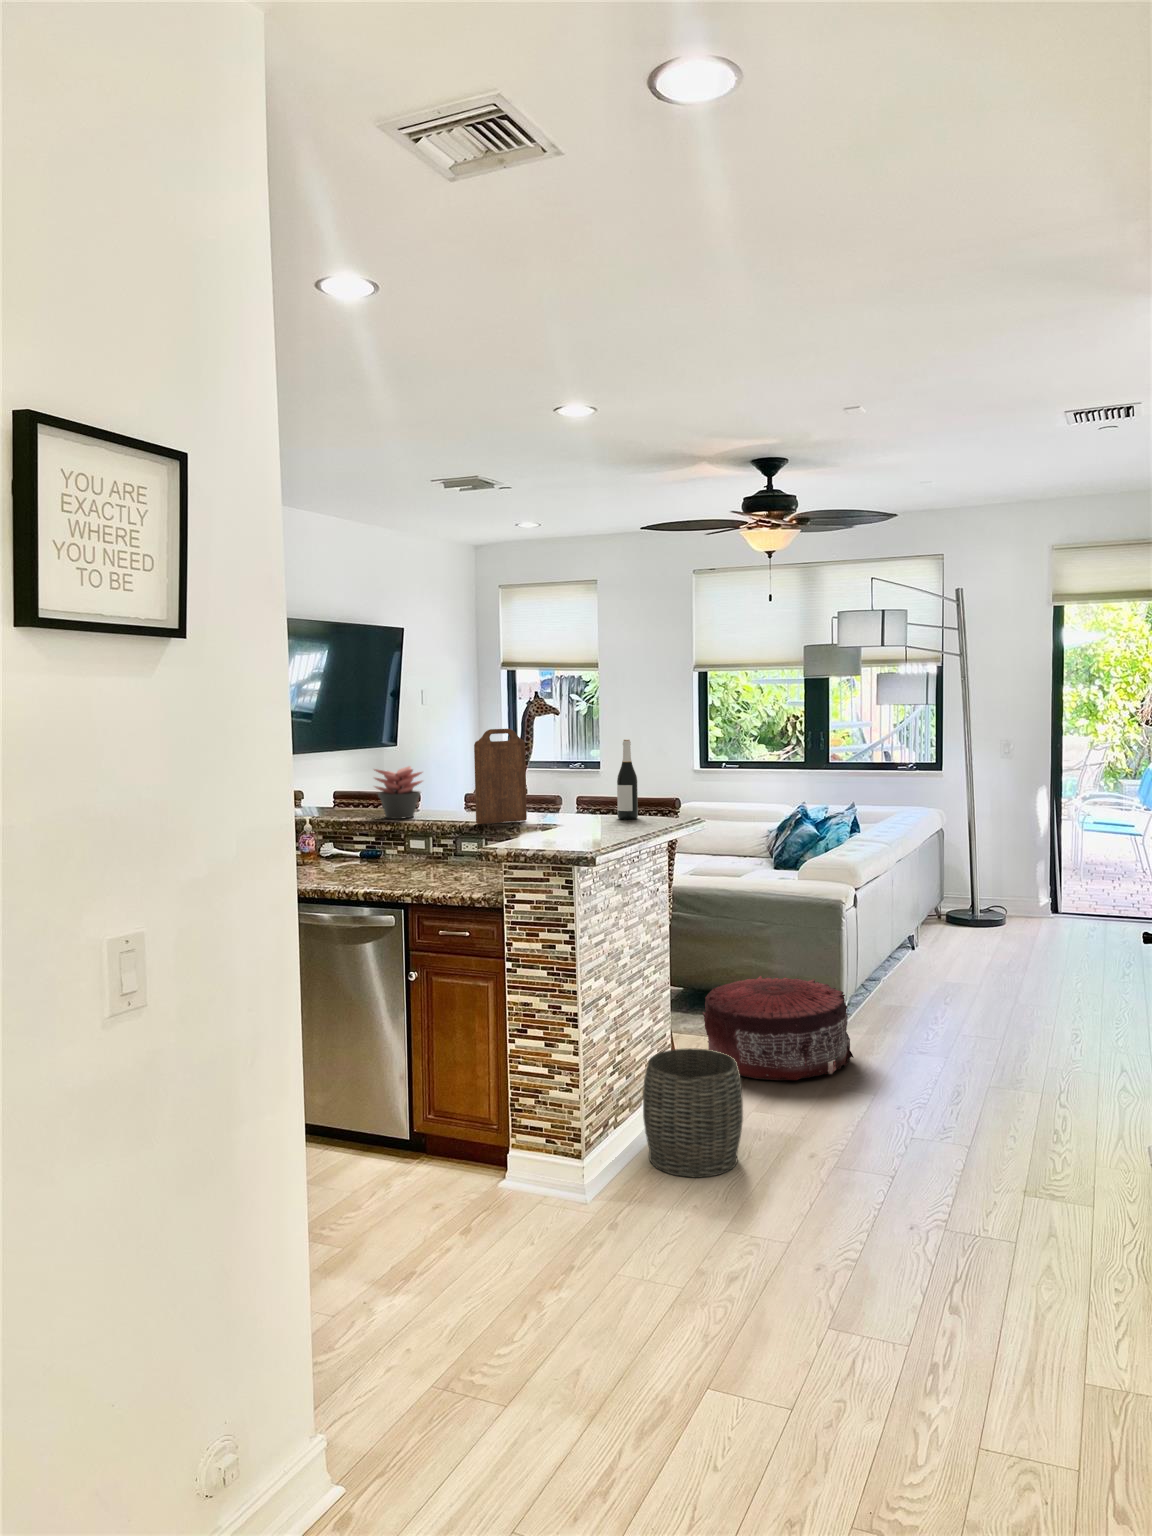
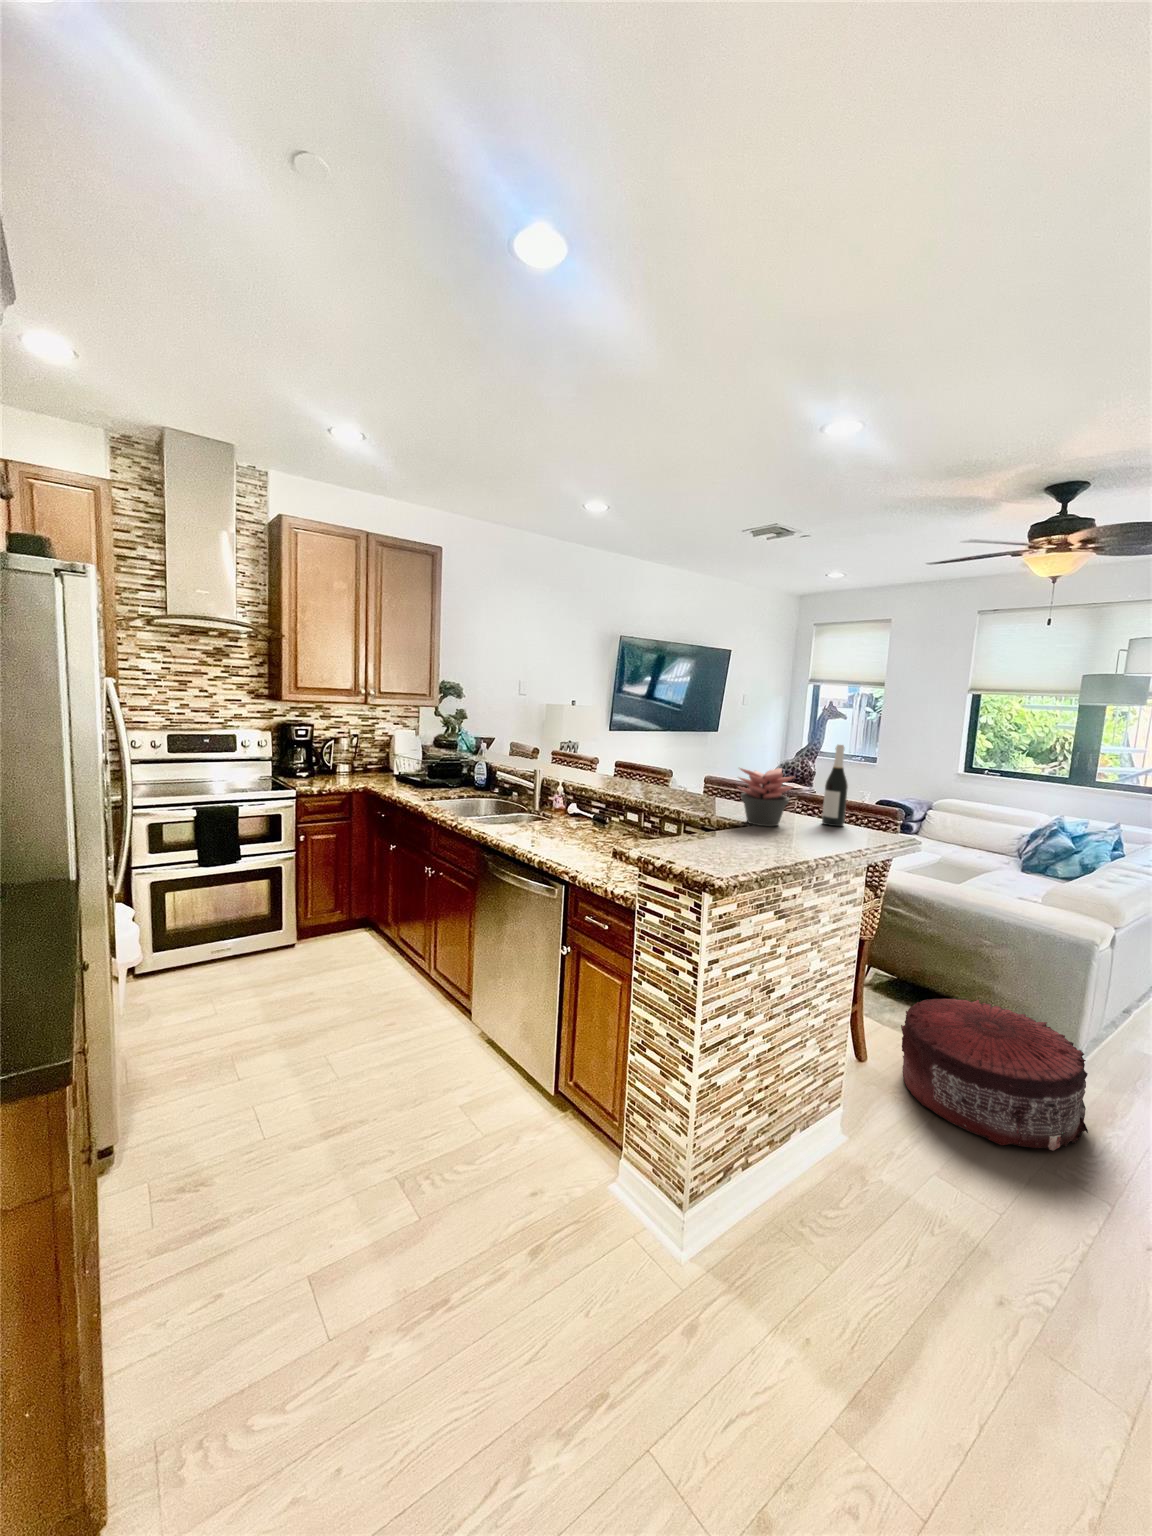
cutting board: present [474,729,527,824] -> none [678,723,734,812]
succulent plant: present [374,766,422,819] -> present [738,768,794,826]
woven basket: present [643,1048,743,1178] -> none [780,1097,909,1285]

